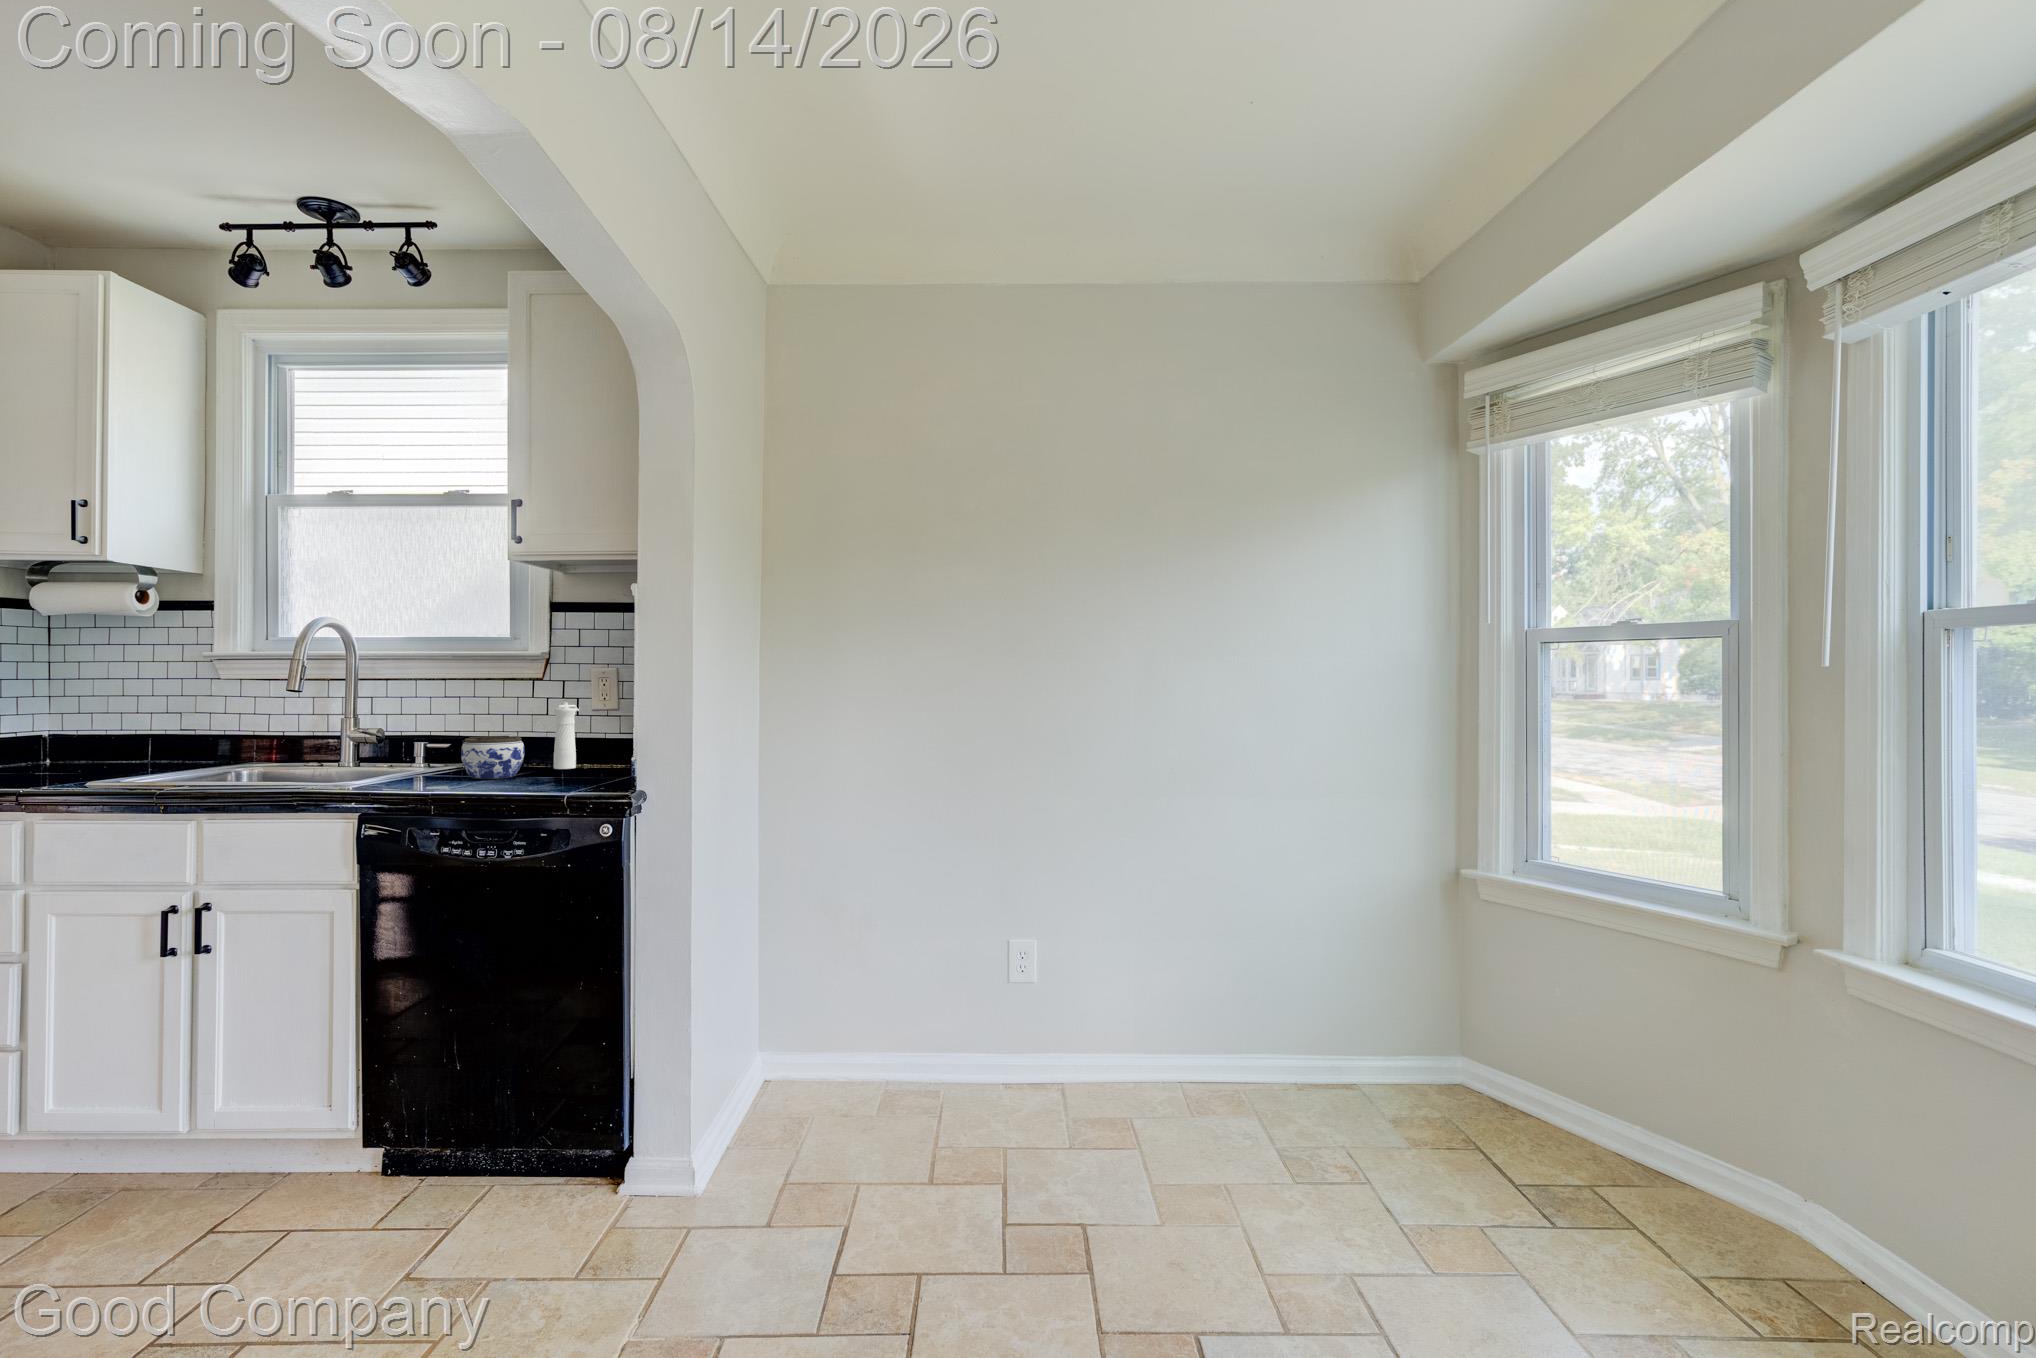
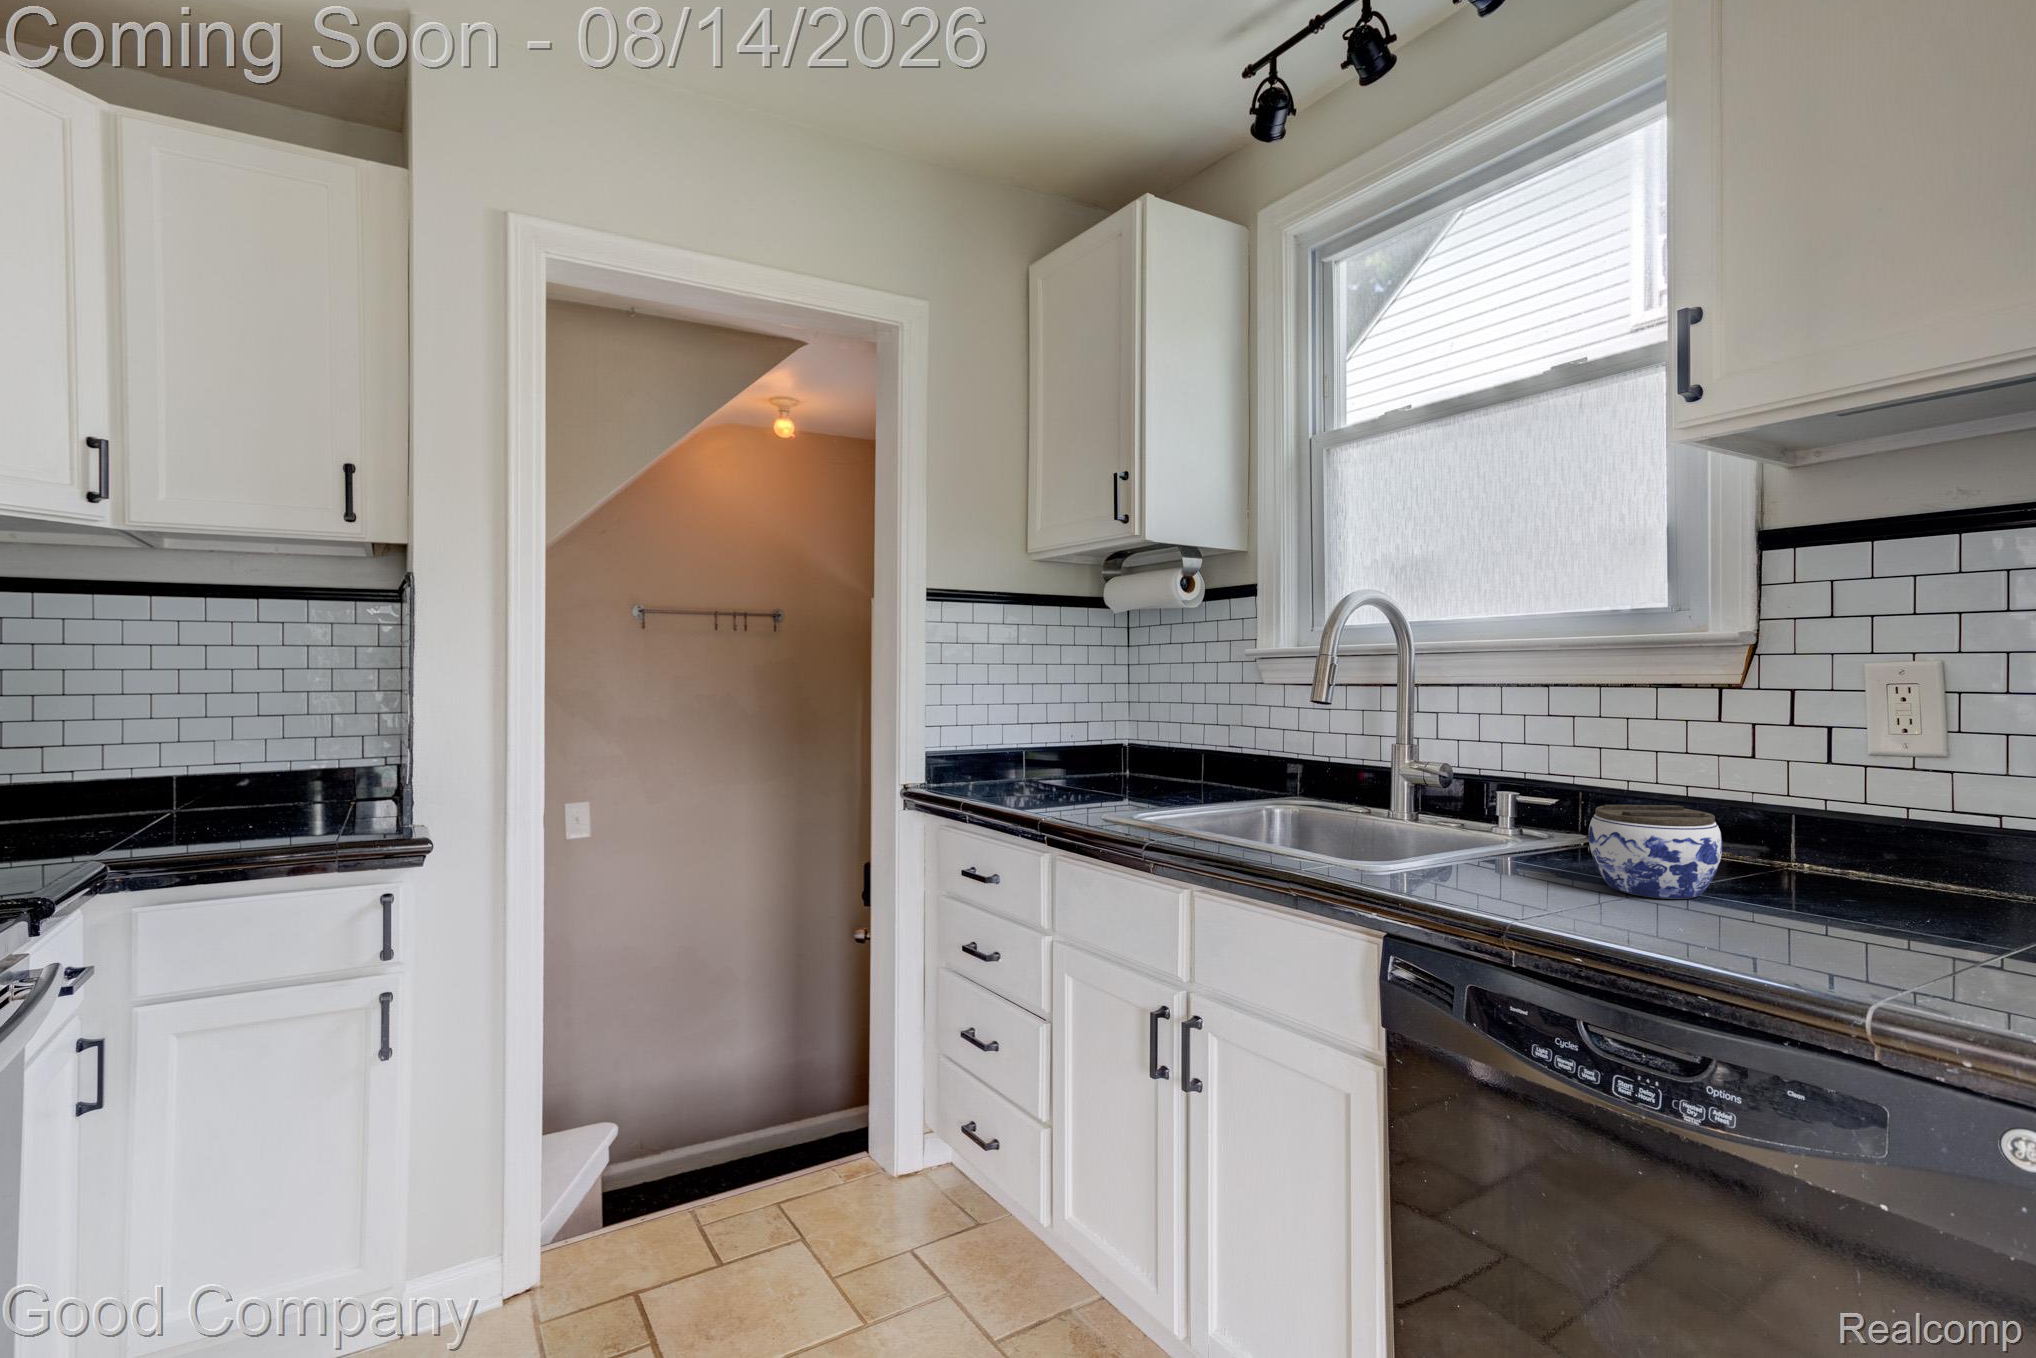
pepper mill: present [554,702,579,769] -> none [1776,718,1871,885]

